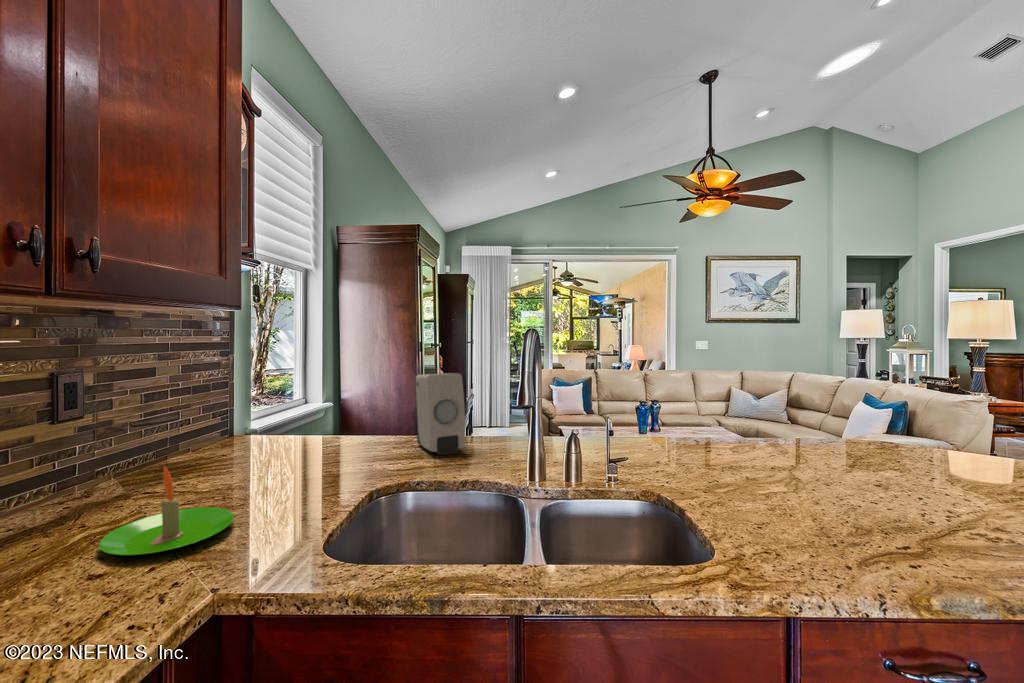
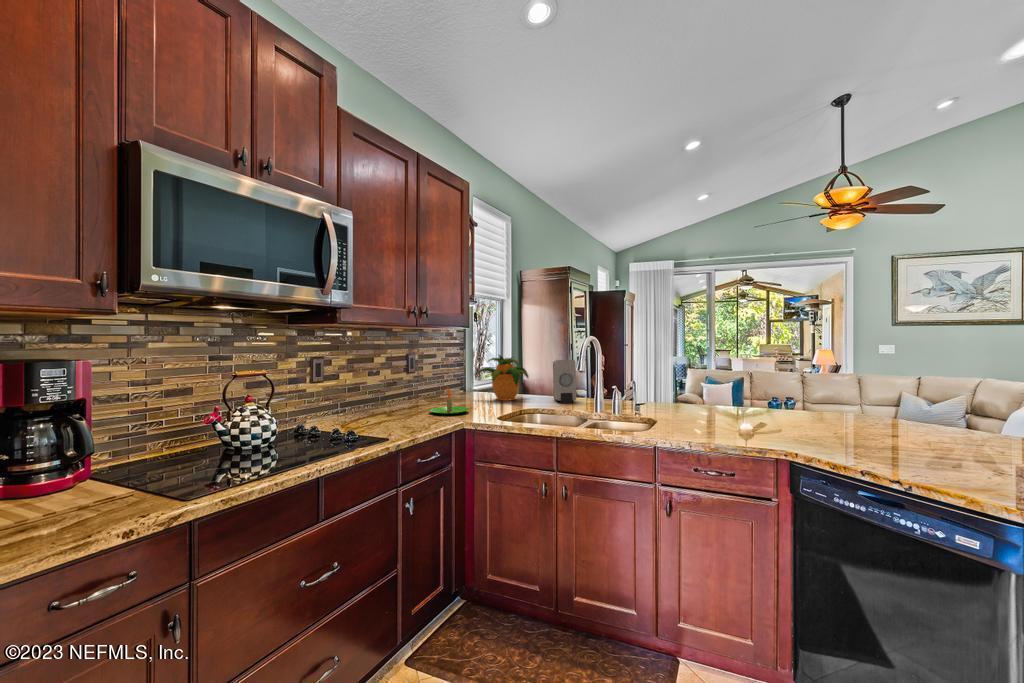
potted plant: none [251,366,375,460] -> present [477,355,528,401]

